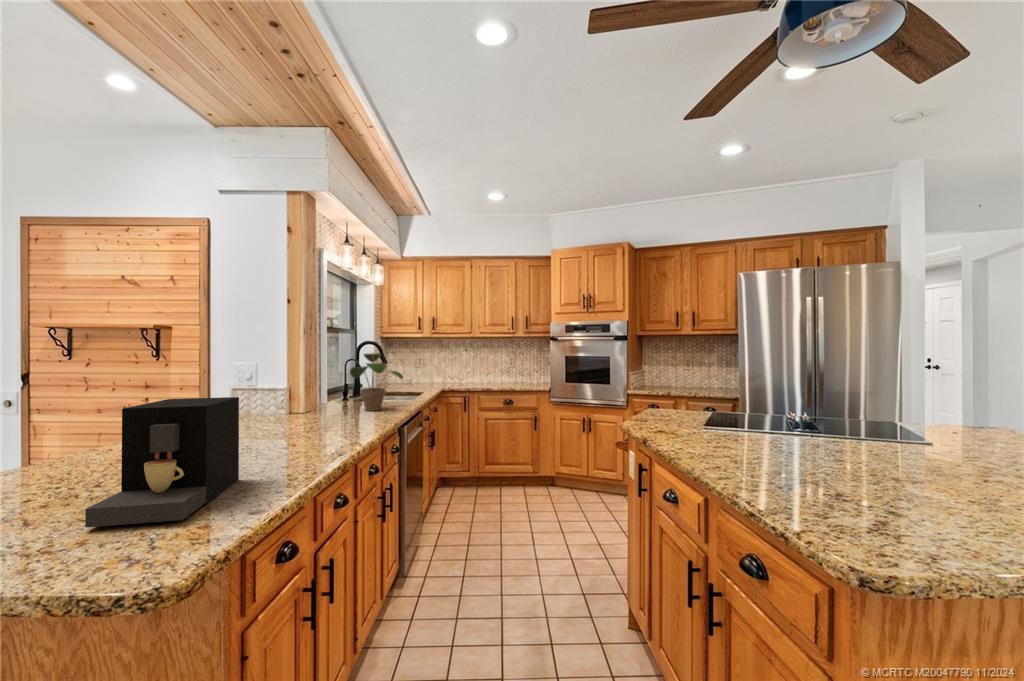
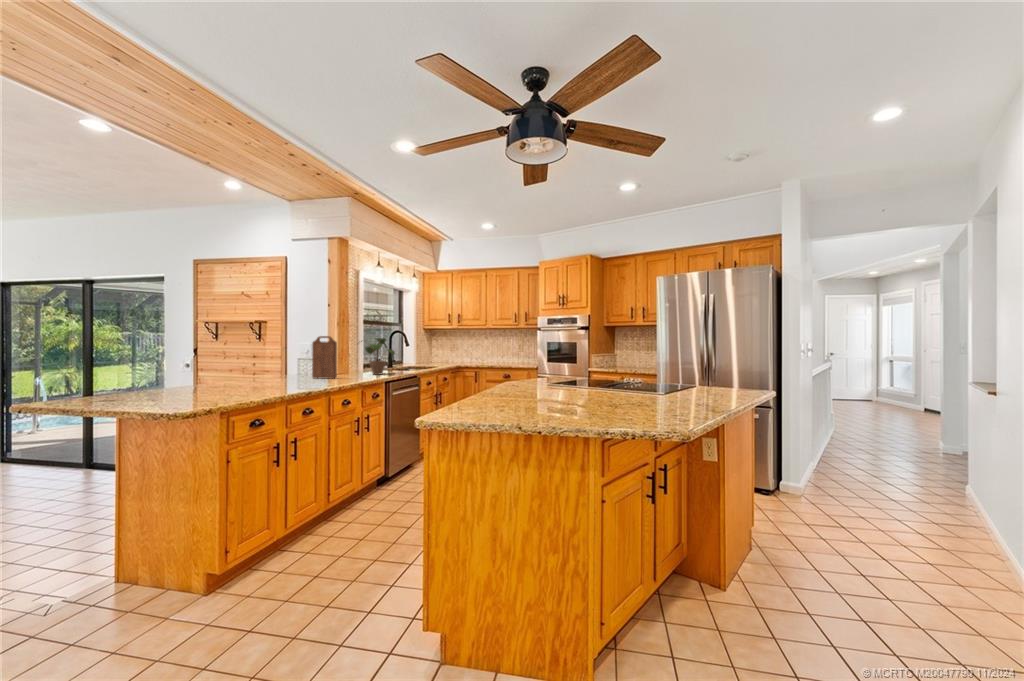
cutting board: none [281,352,326,425] -> present [312,336,337,379]
coffee maker: present [85,397,239,527] -> none [184,354,257,399]

